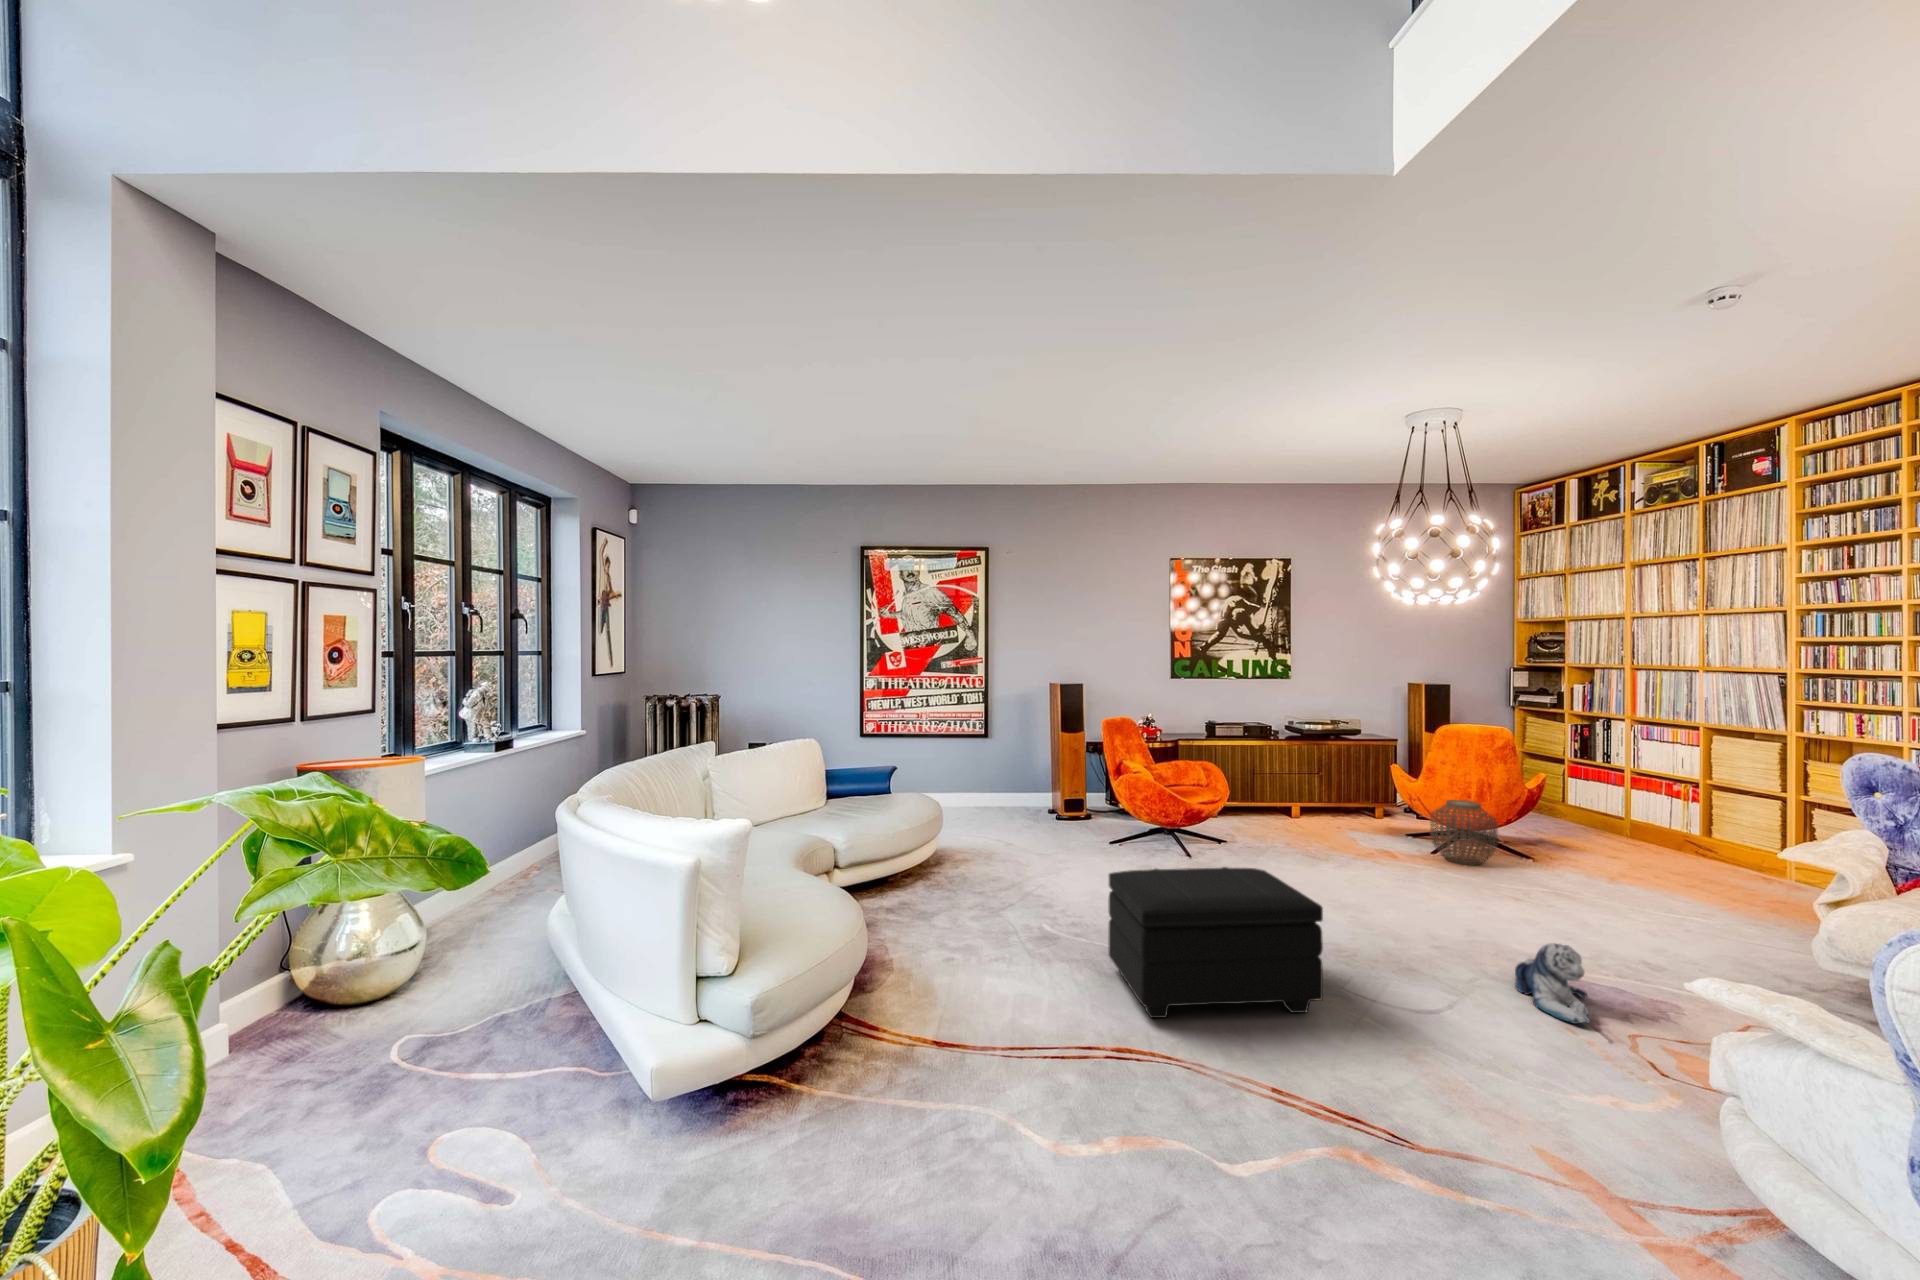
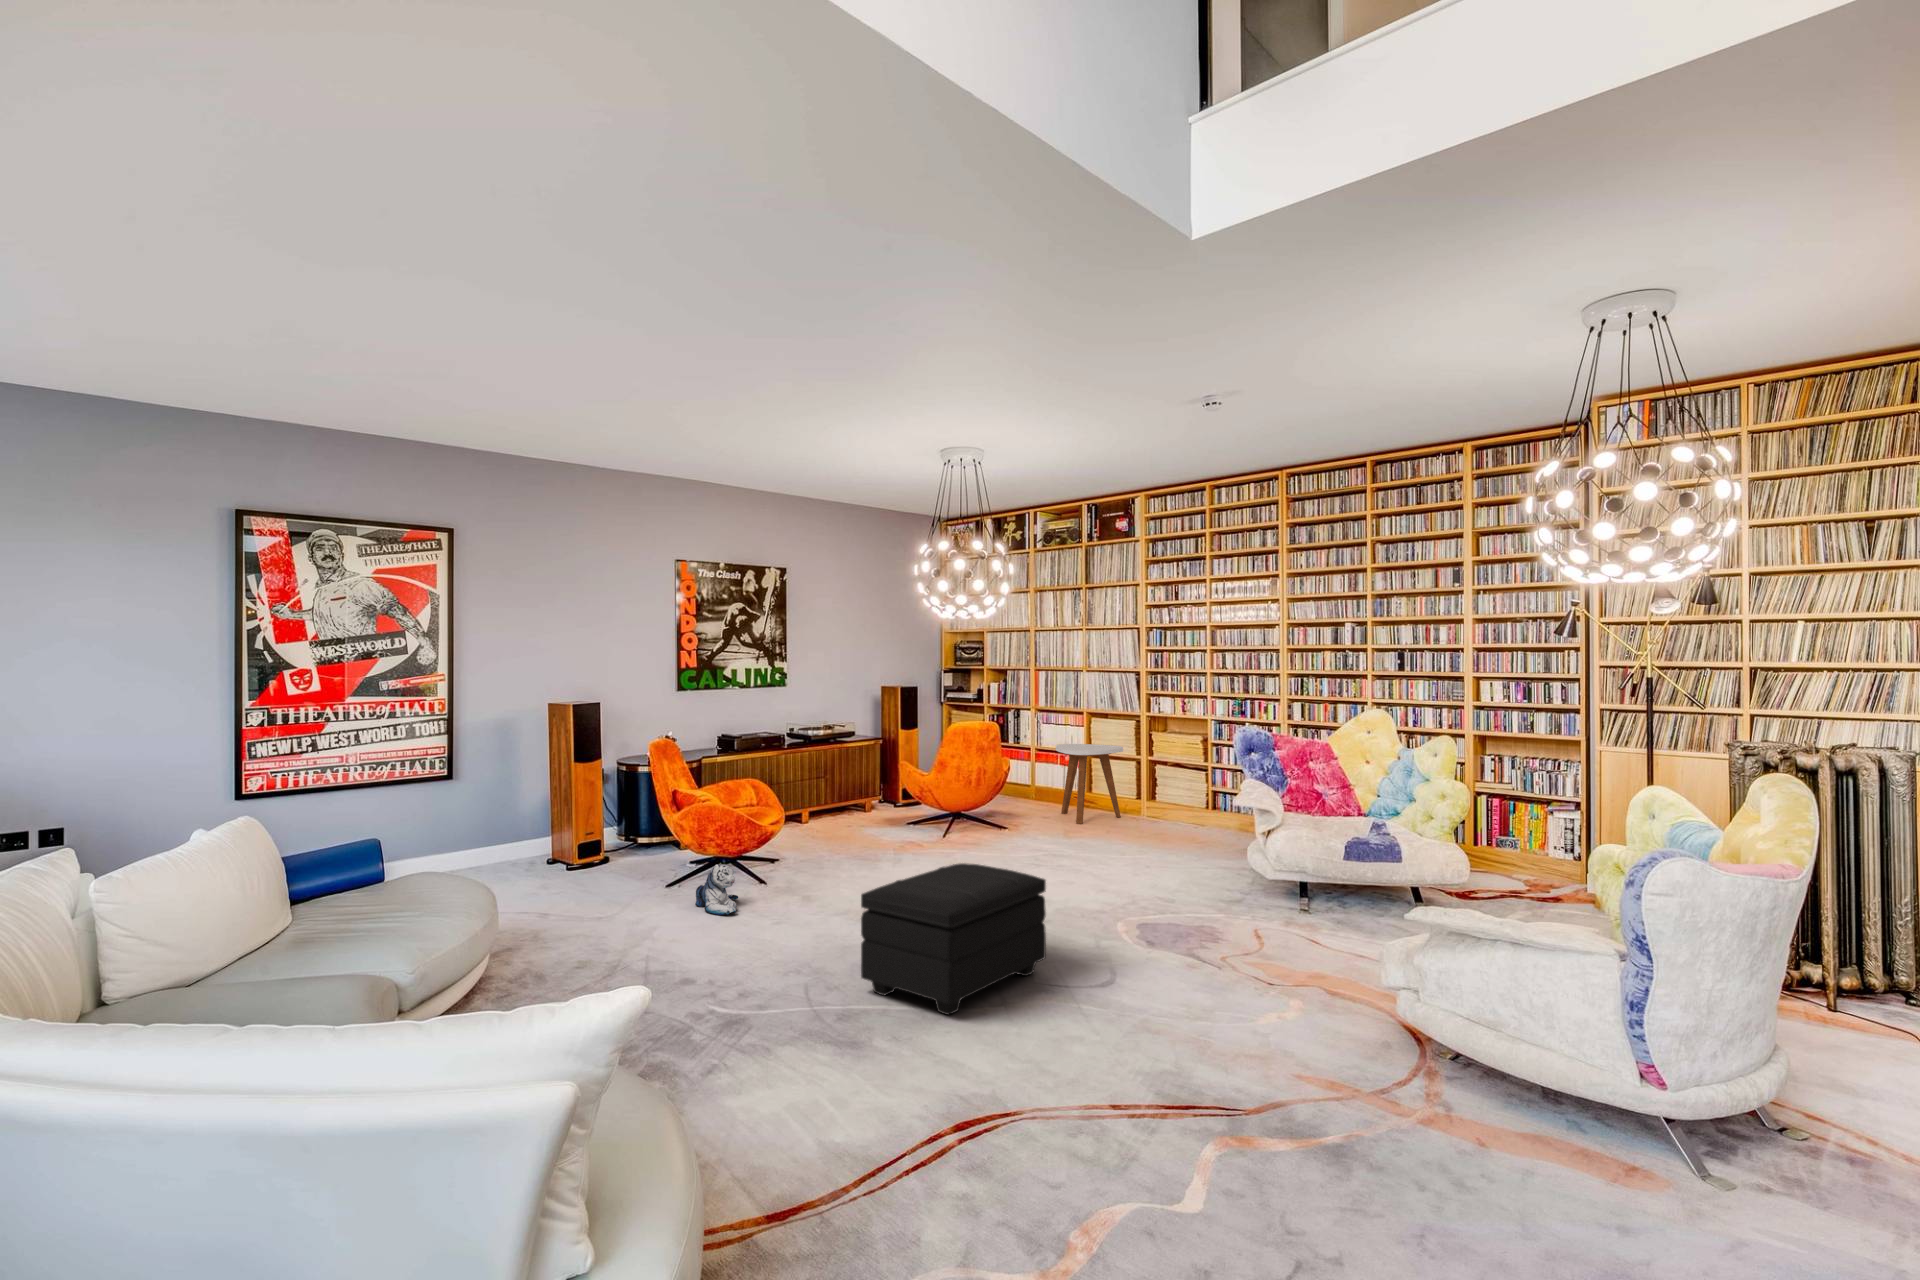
side table: none [1634,764,1756,875] -> present [1056,744,1123,824]
woven basket: present [1430,800,1498,865] -> none [949,788,997,843]
plush toy: present [1515,943,1590,1024] -> present [695,864,738,915]

